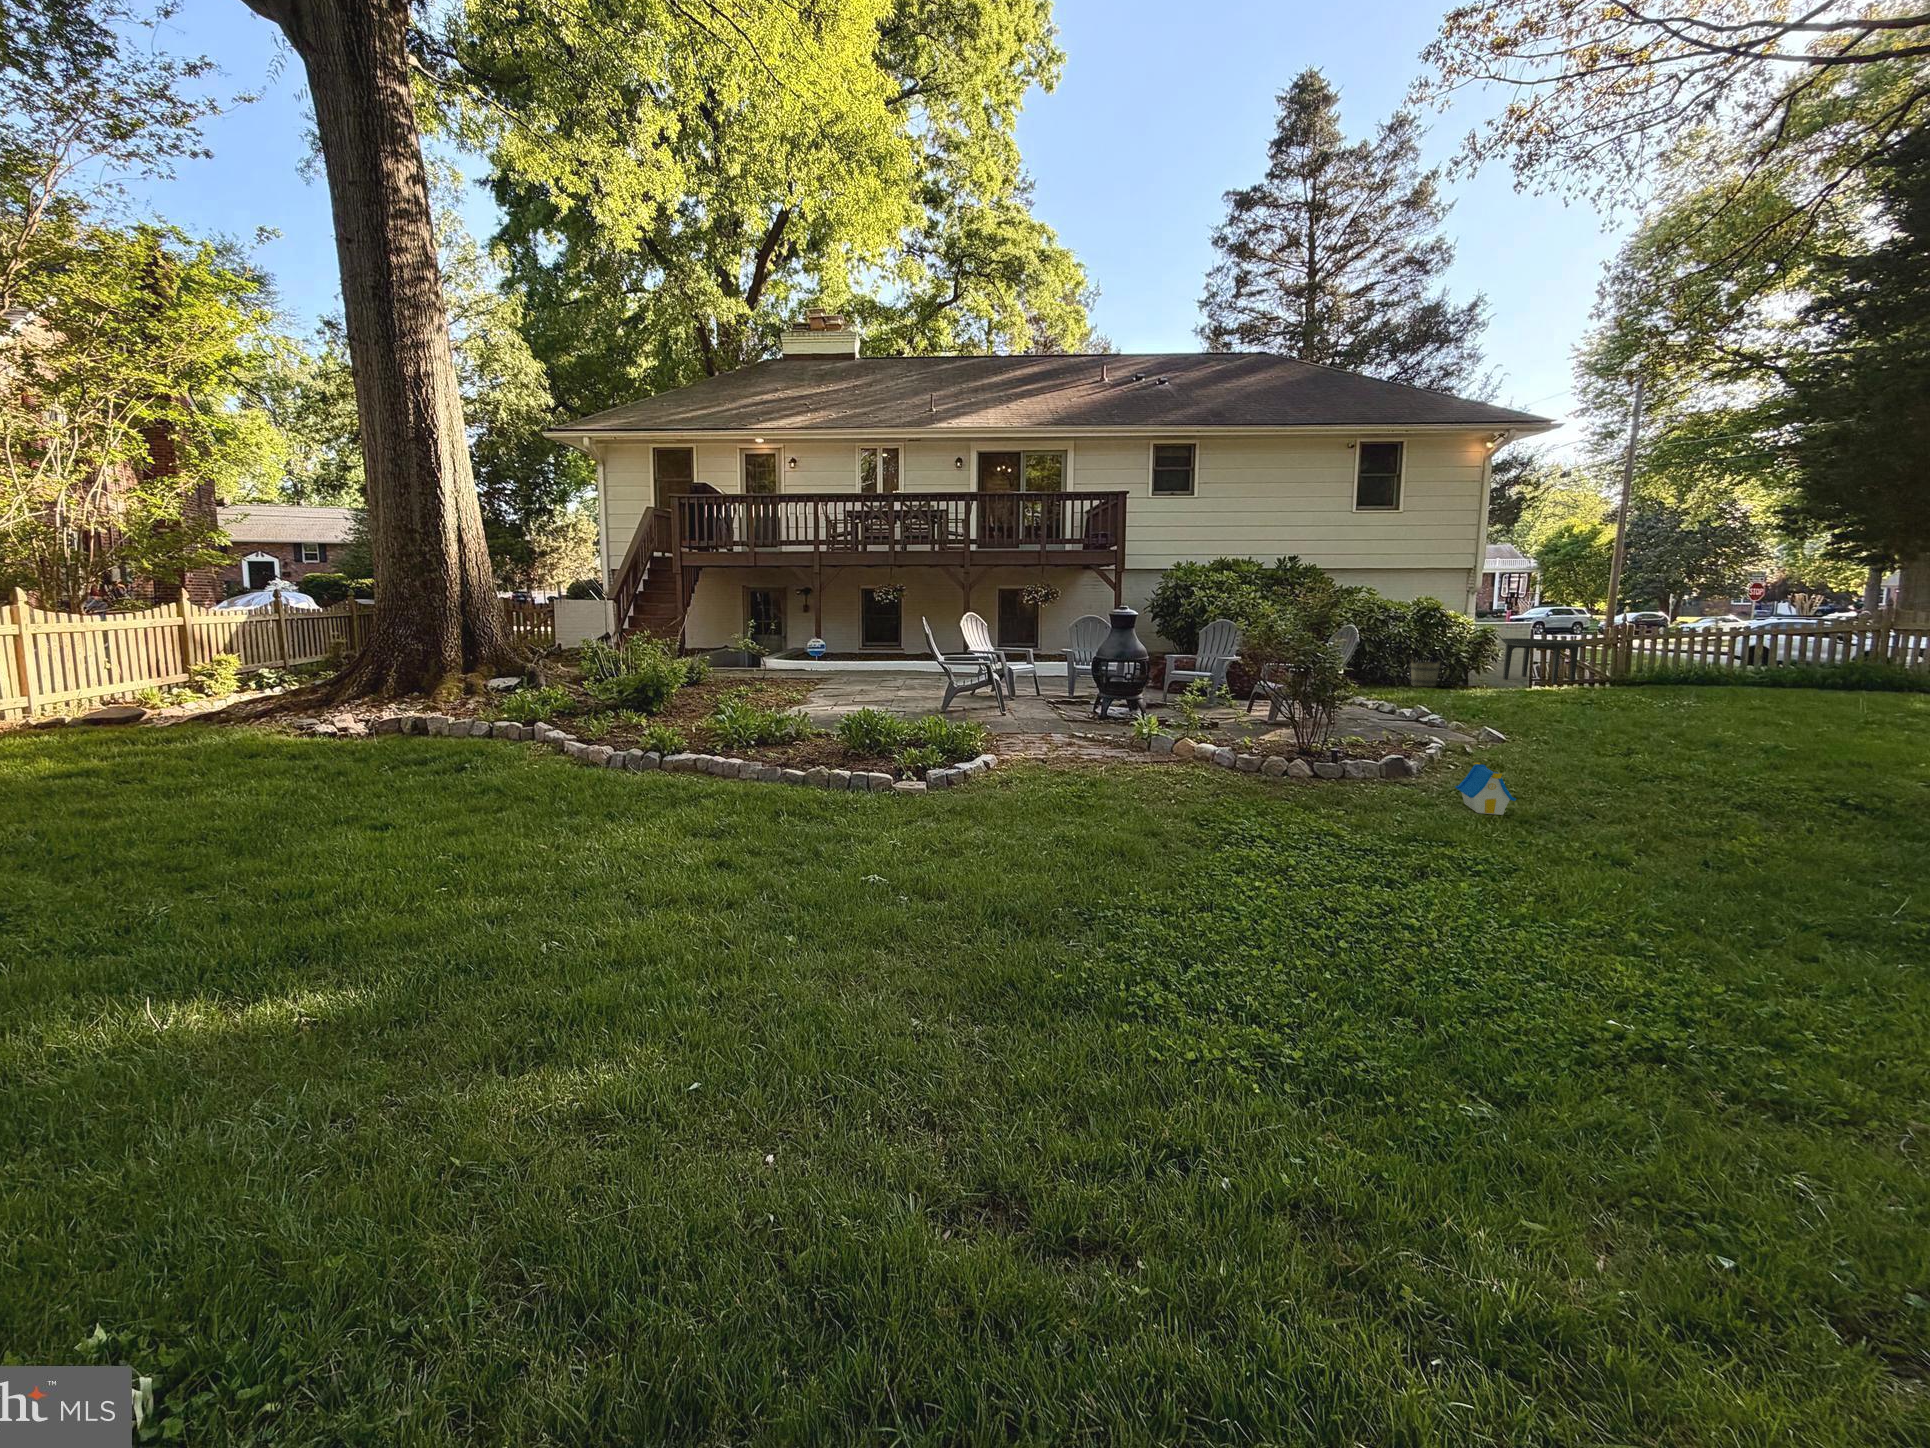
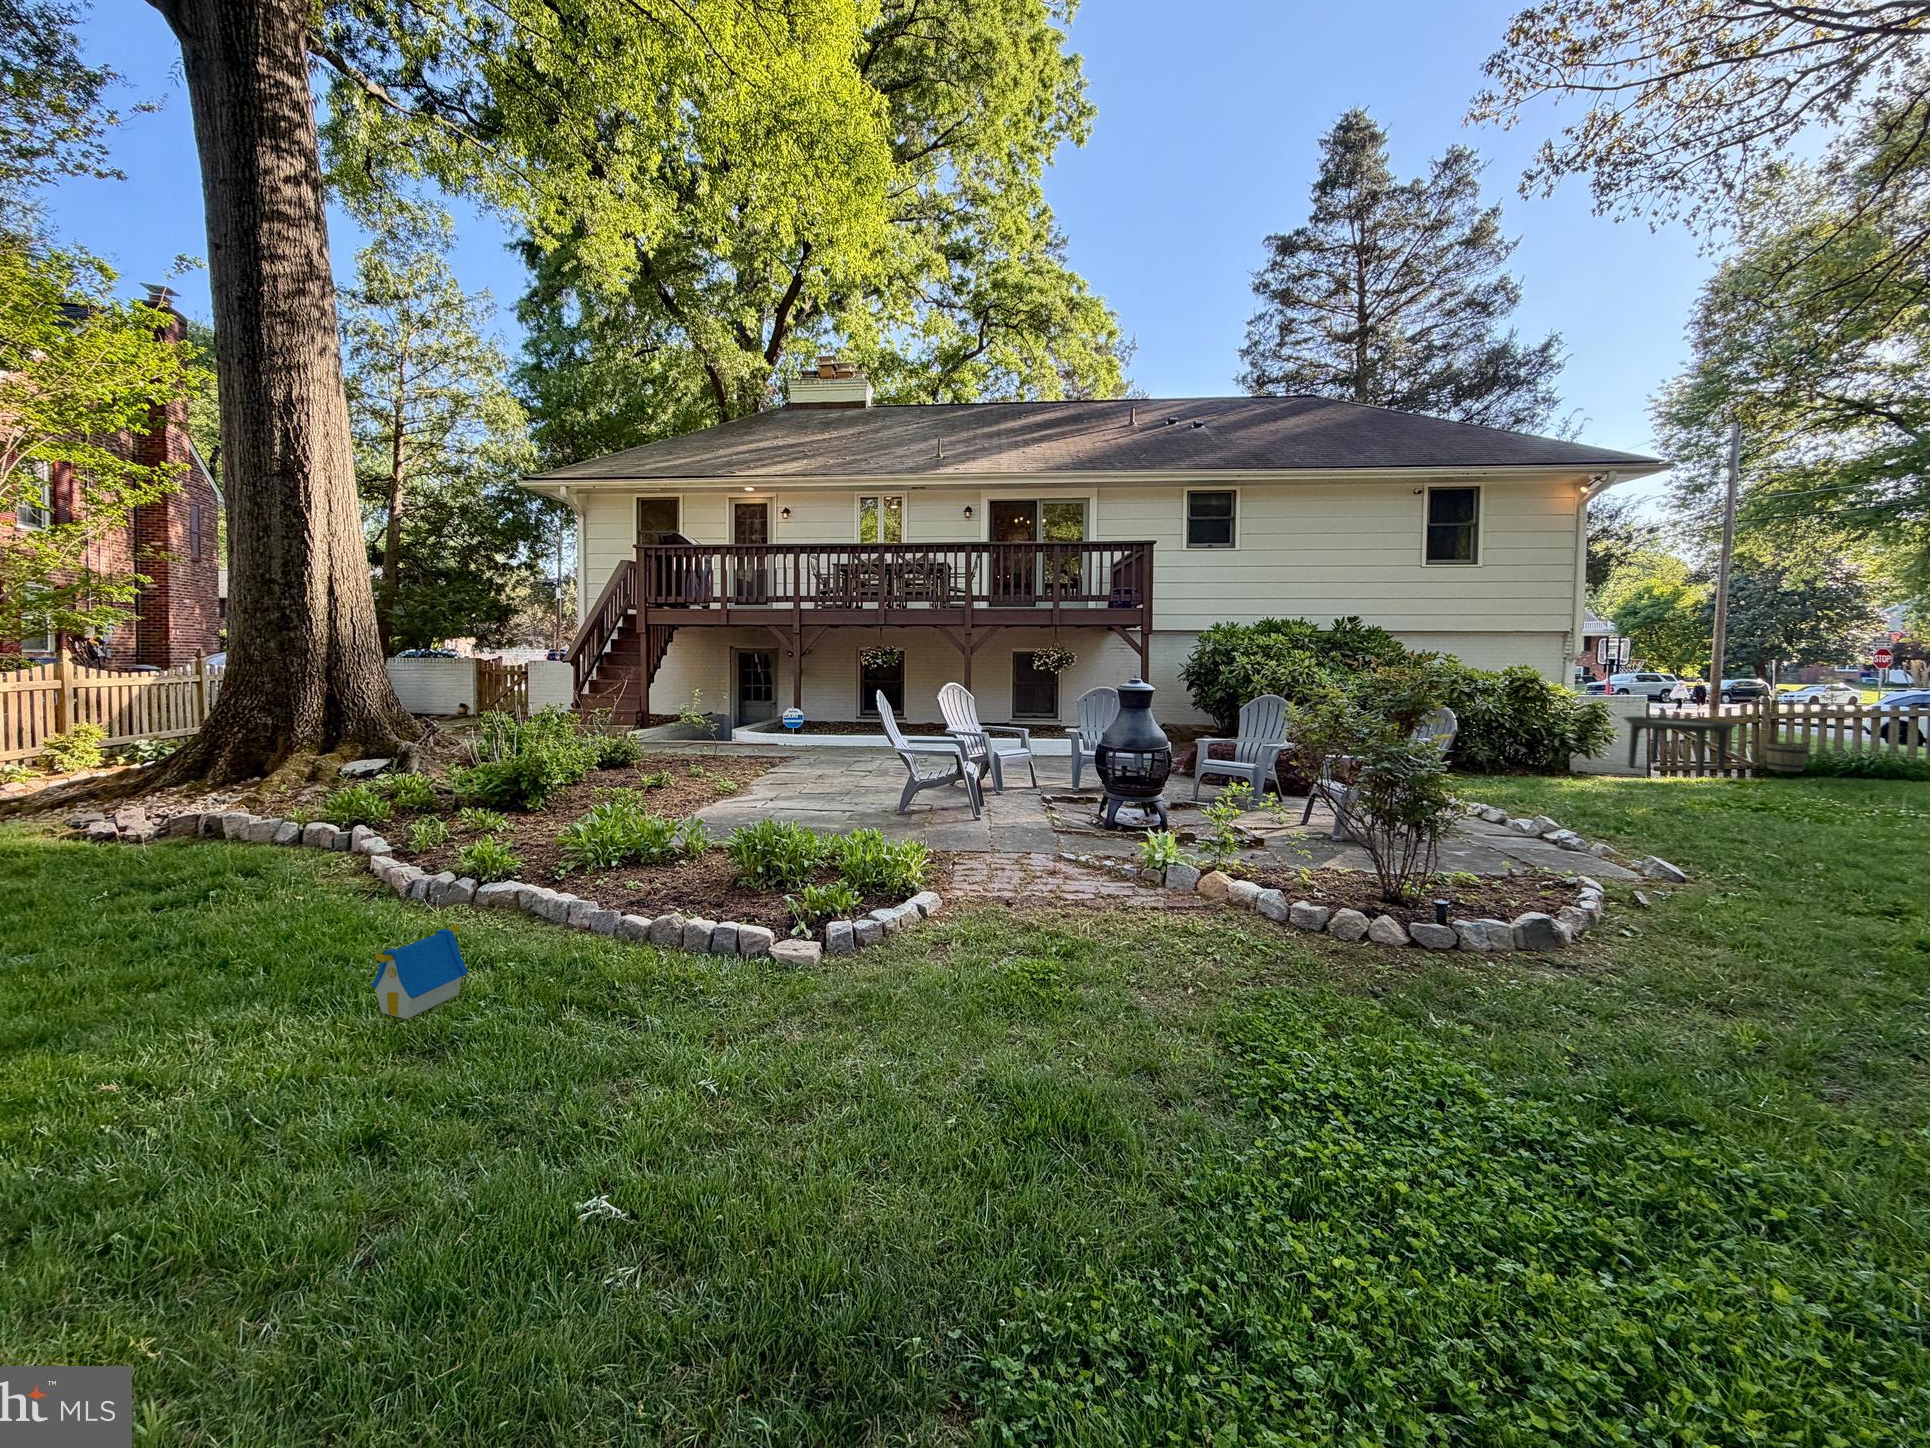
bucket: present [1411,660,1440,686] -> present [1766,738,1809,771]
toy house: present [1455,762,1516,815] -> present [371,925,468,1019]

